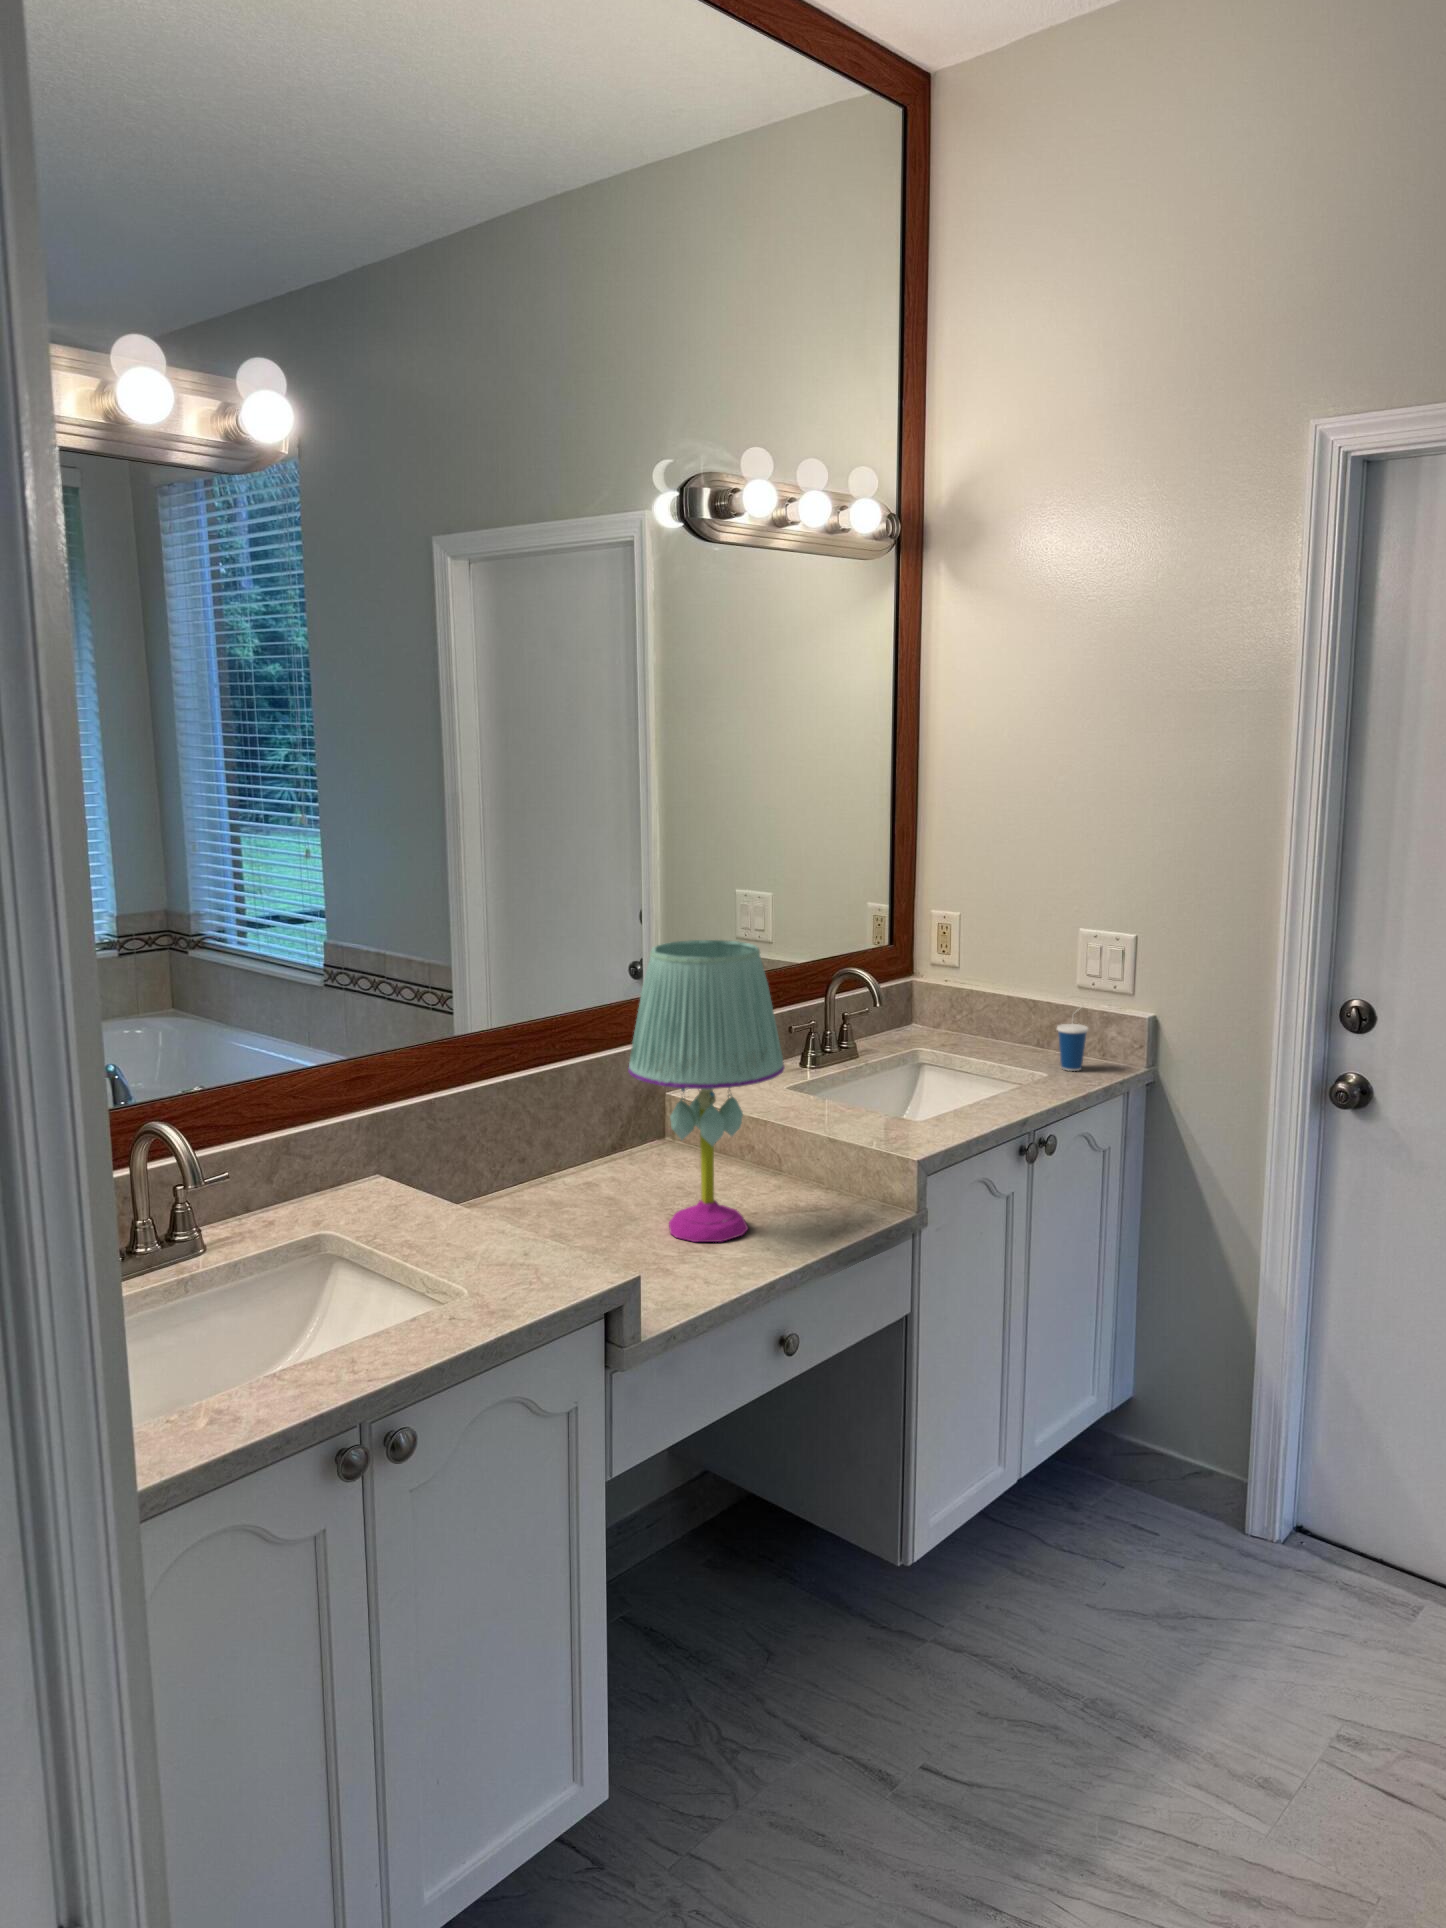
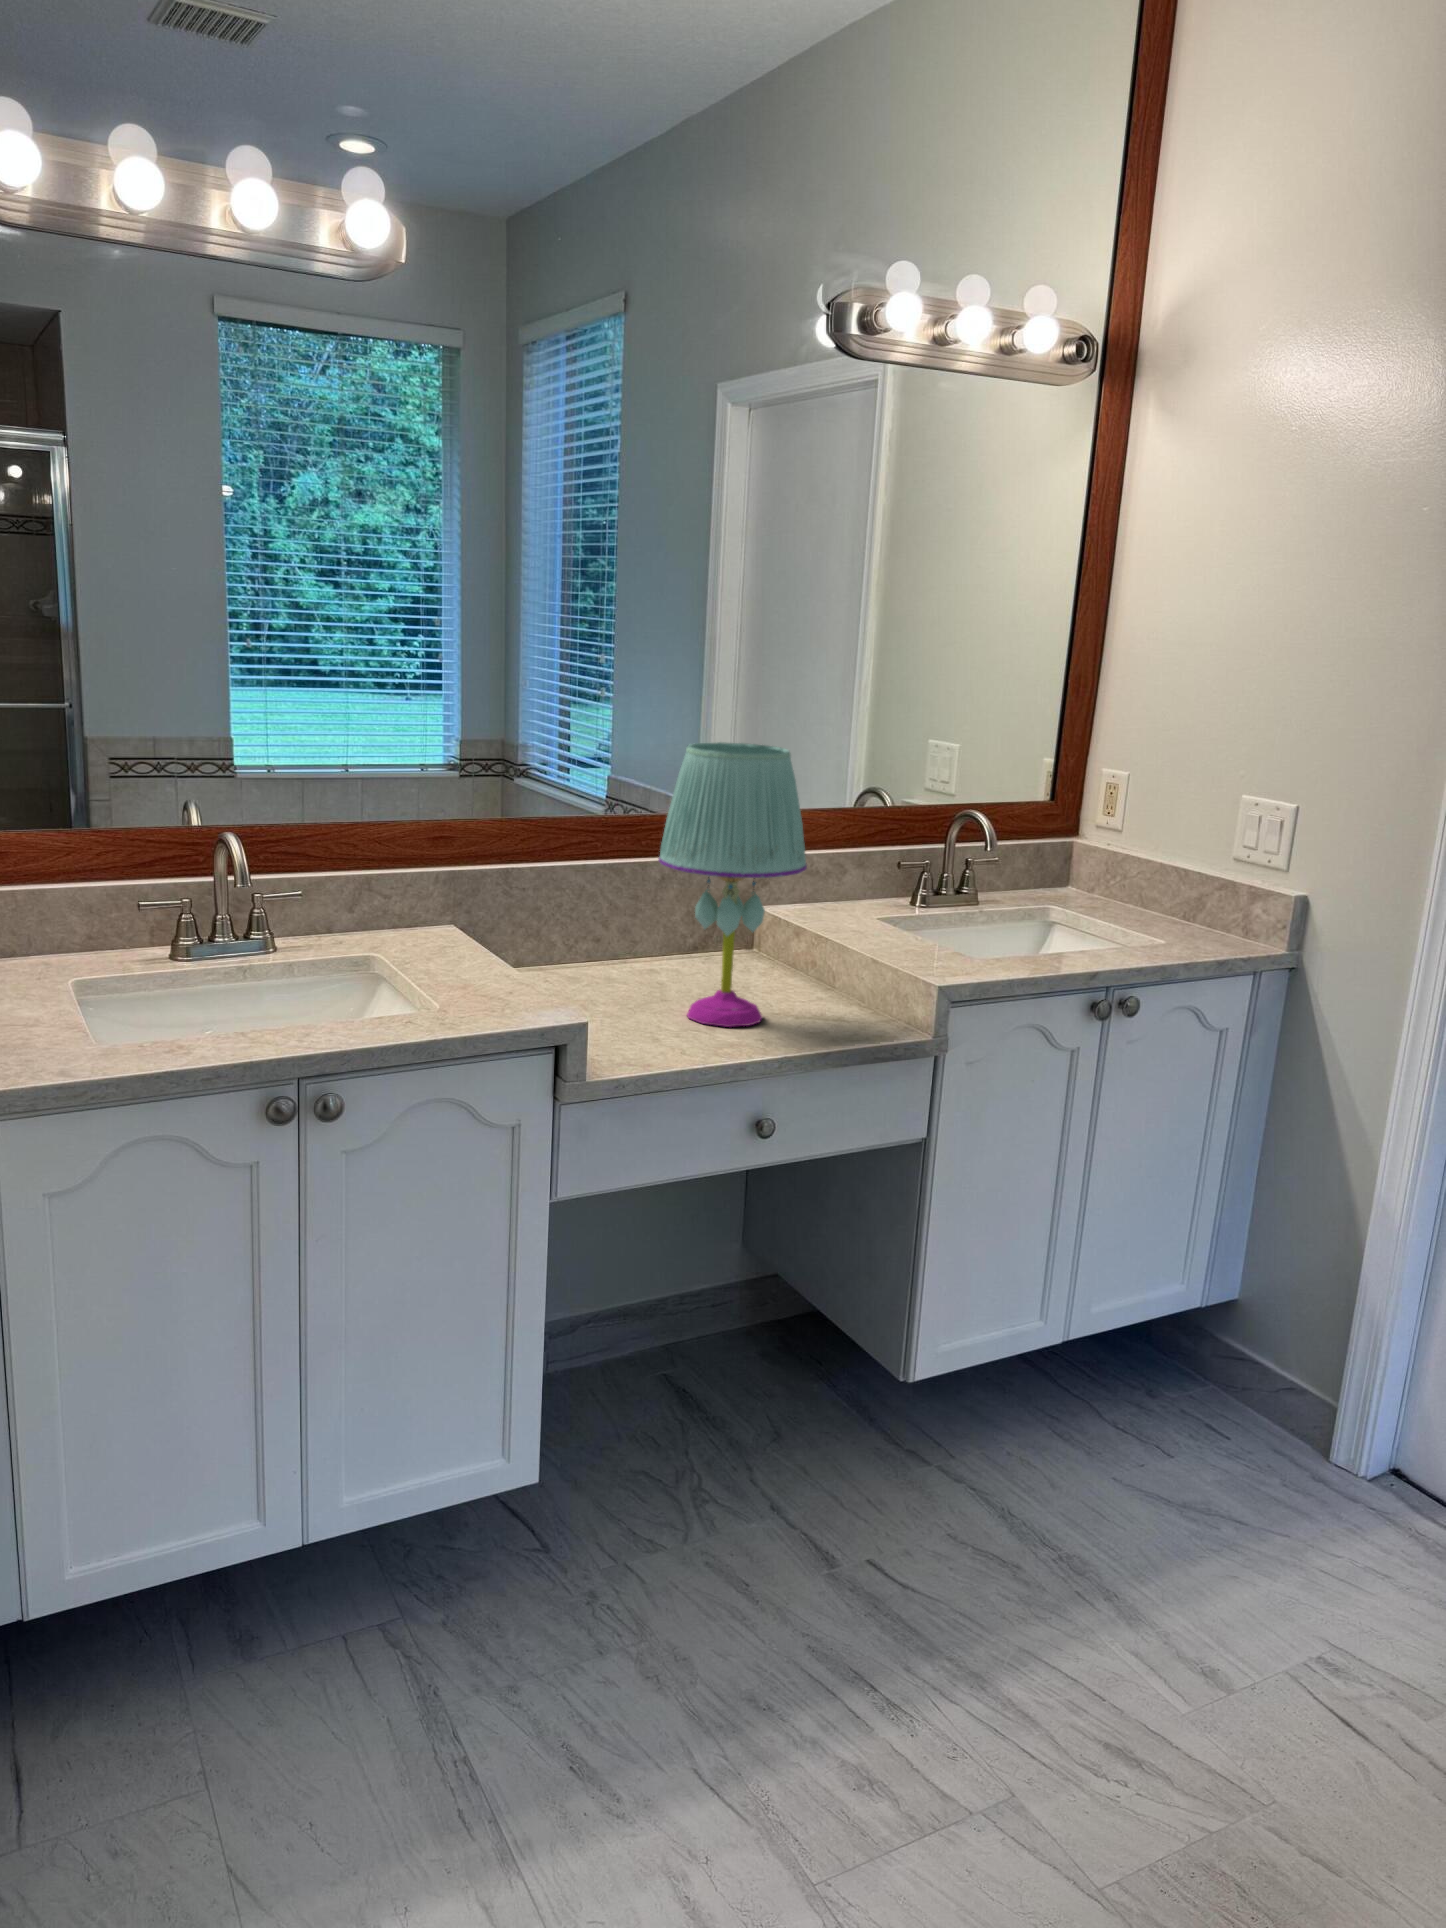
cup: present [1057,1023,1088,1071] -> none [1187,874,1222,943]

